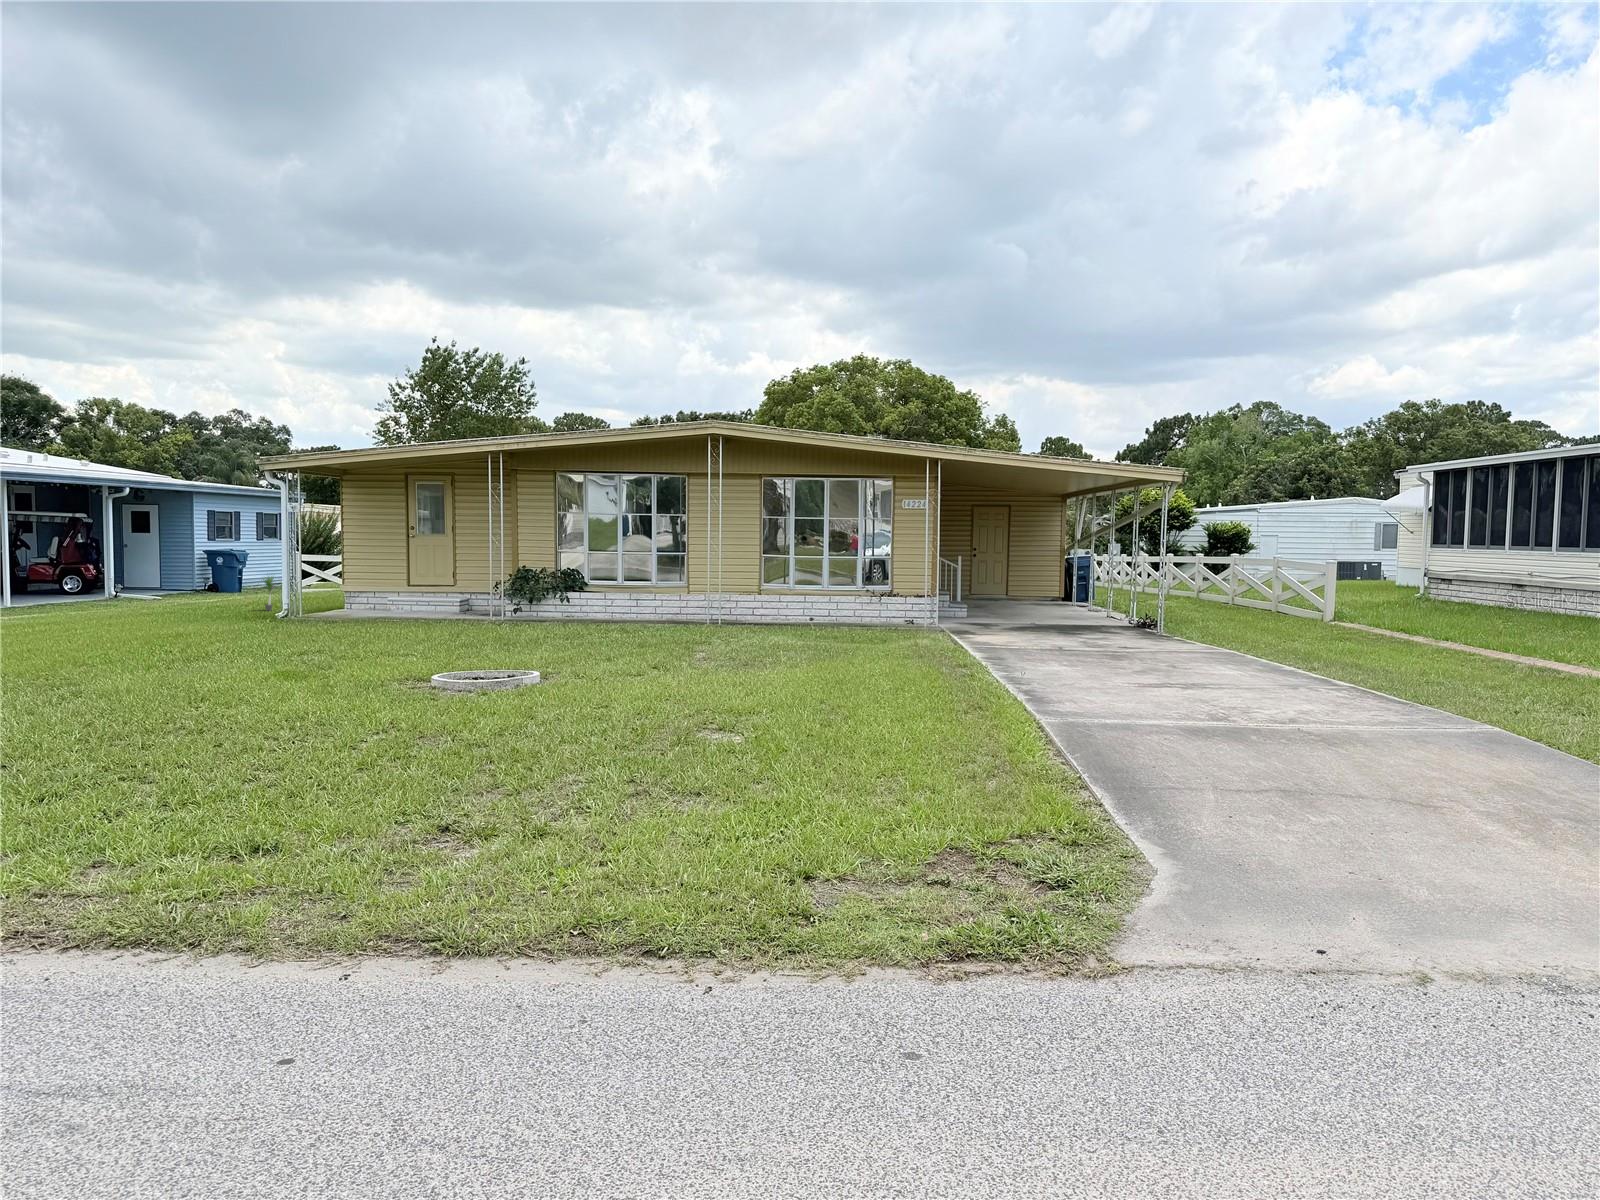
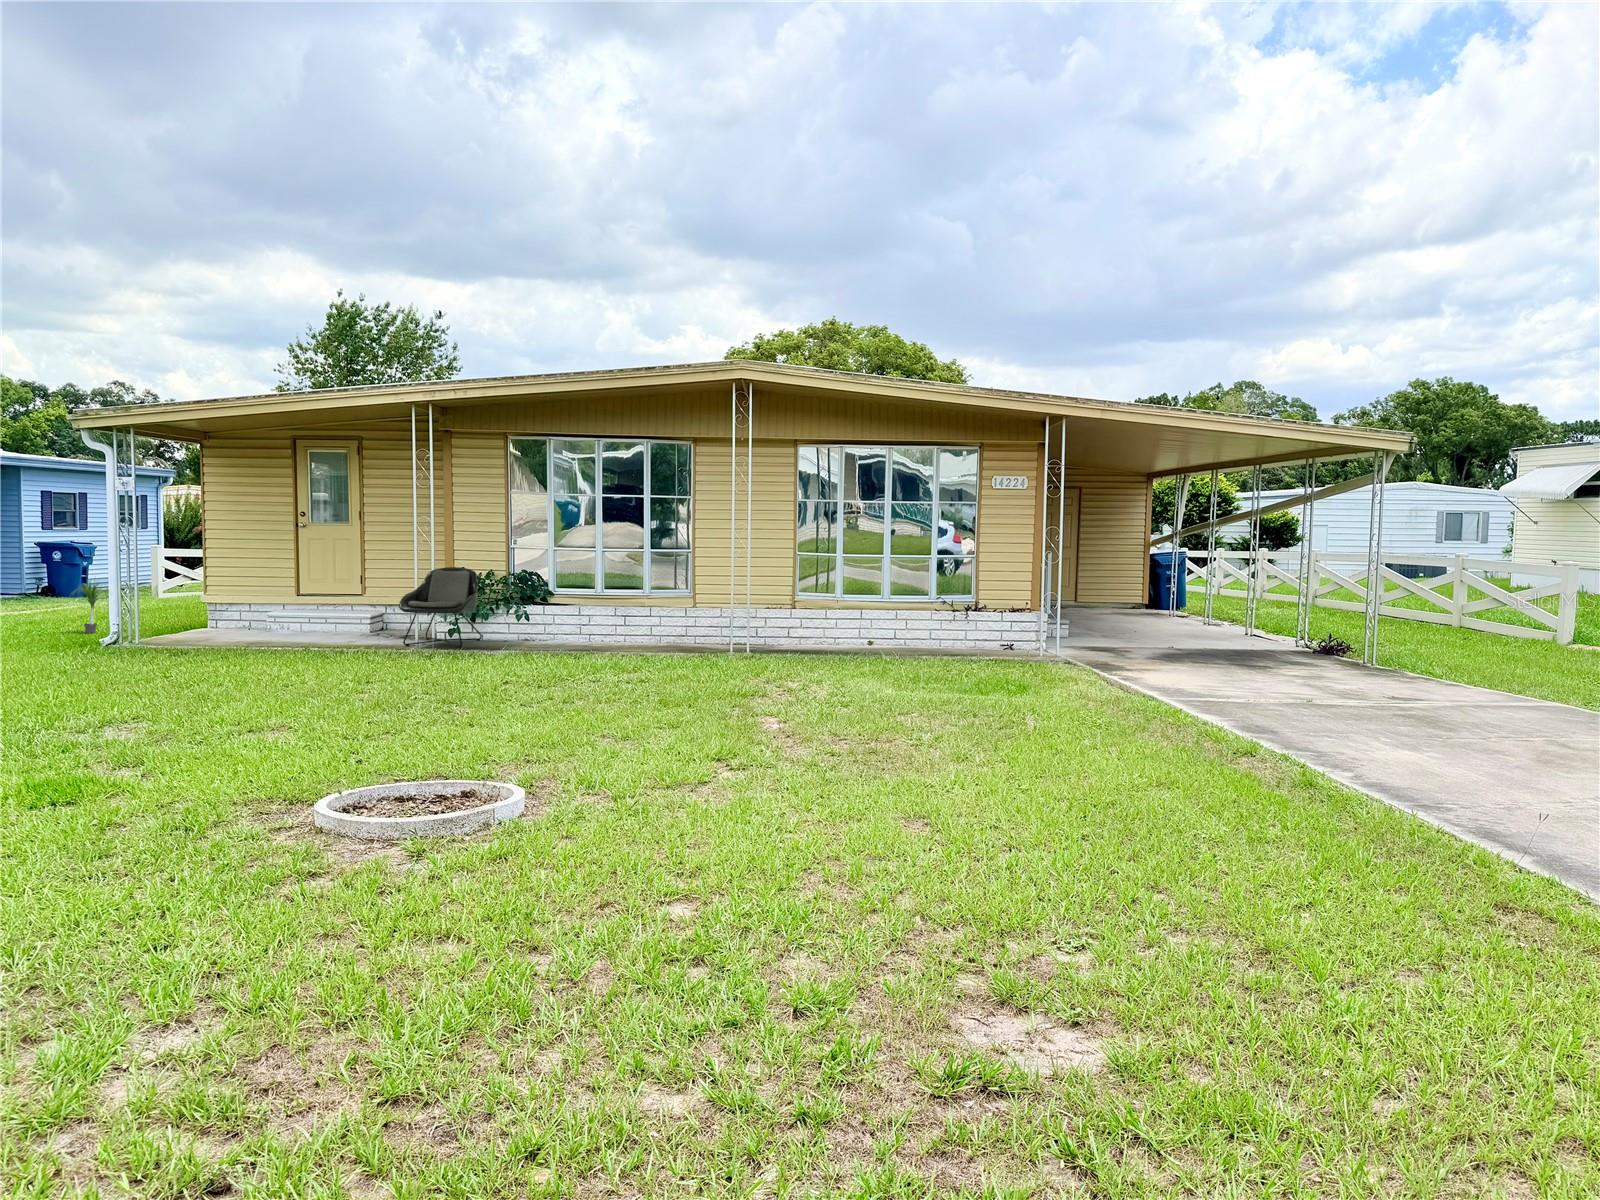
lounge chair: none [479,565,536,620] -> present [399,567,482,647]

